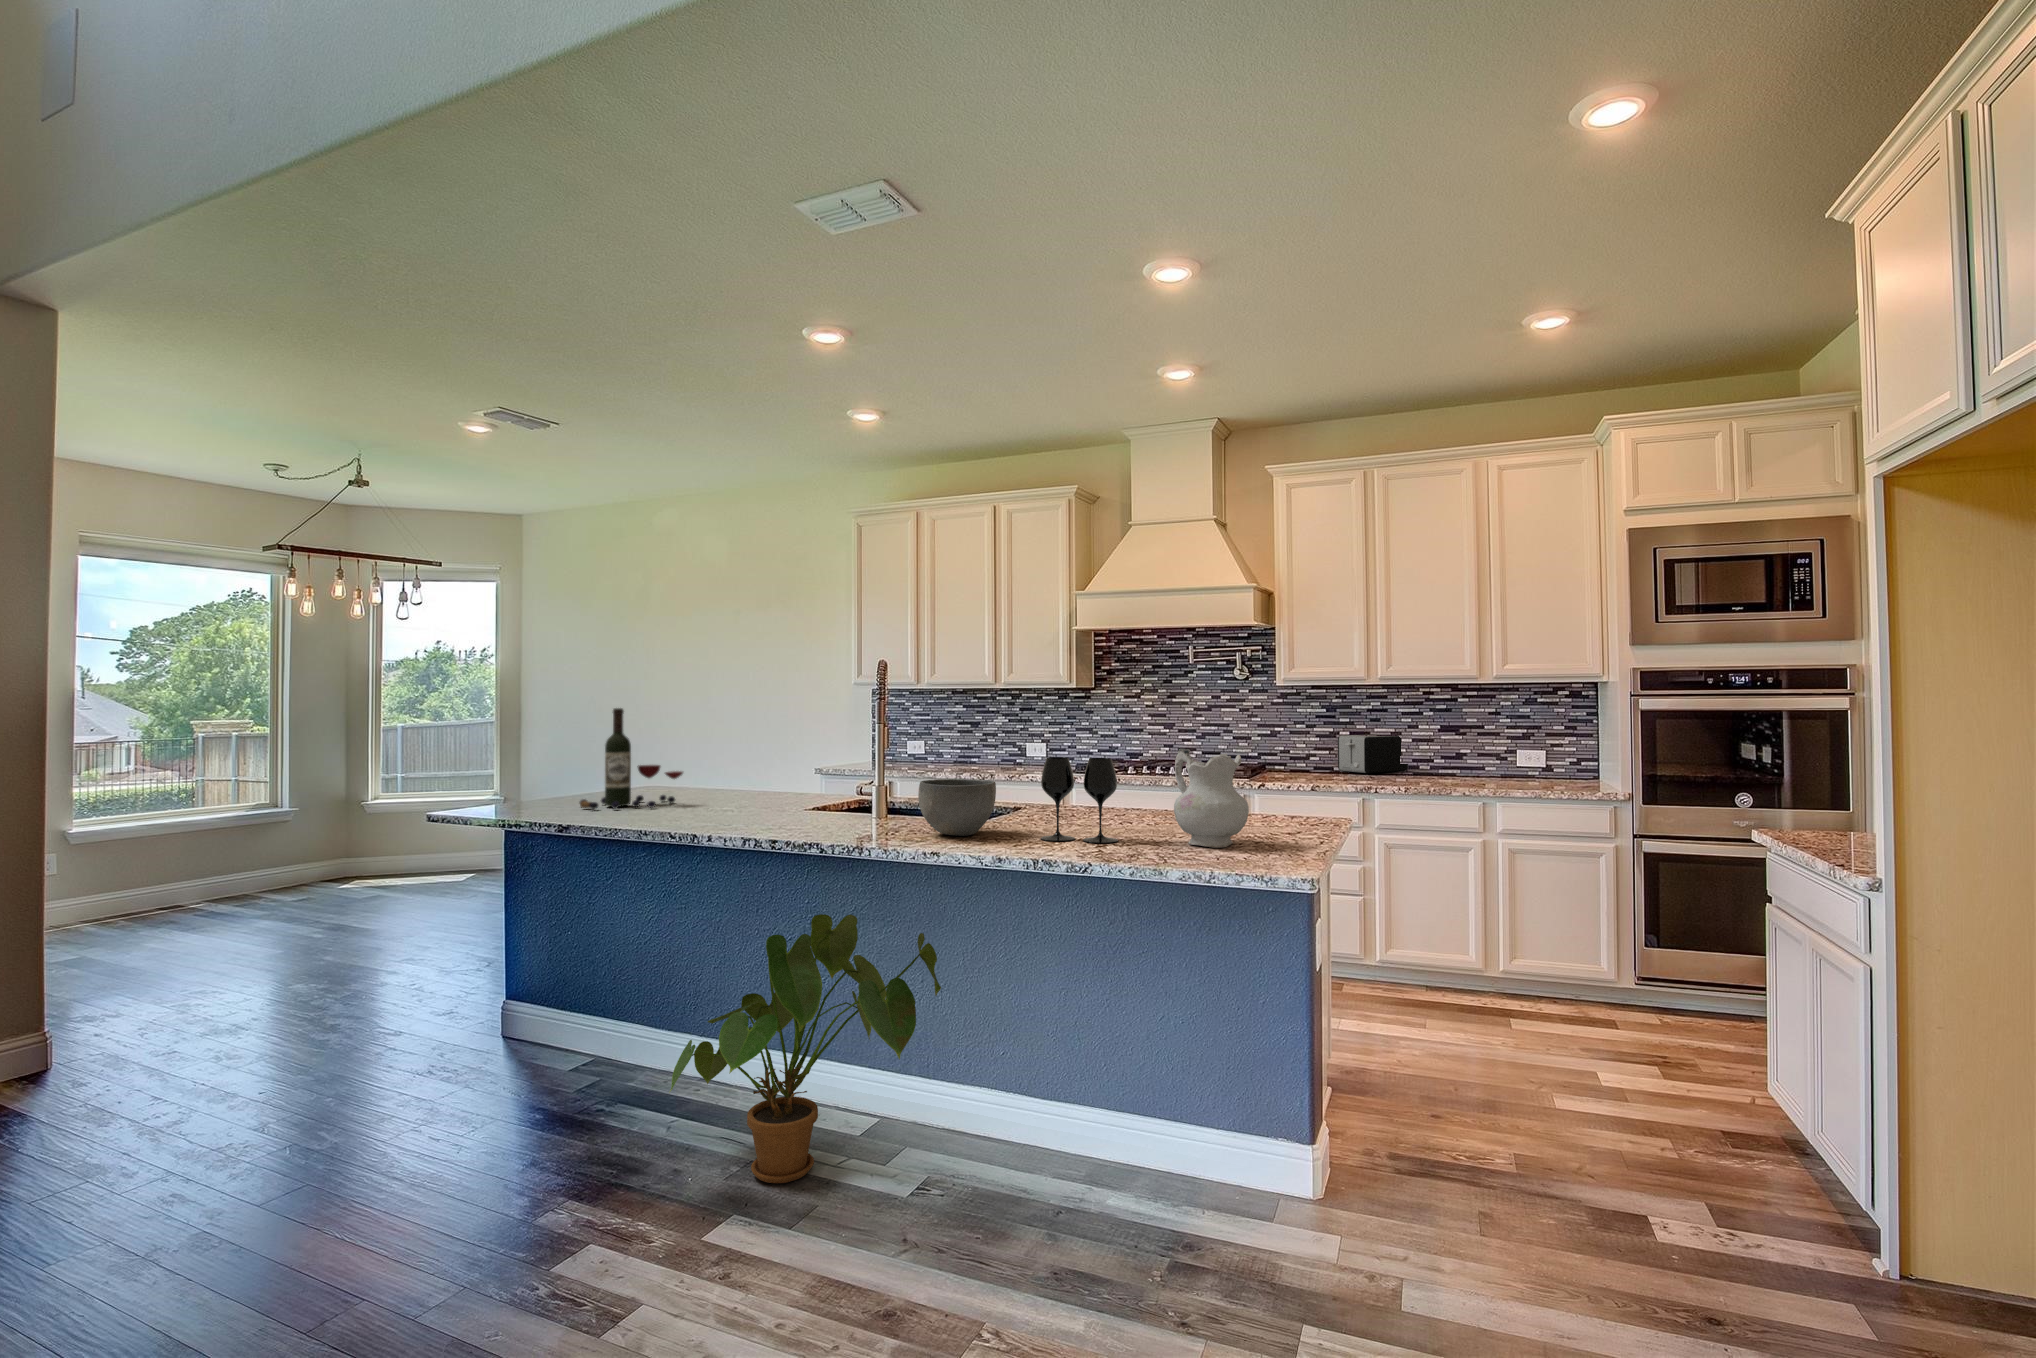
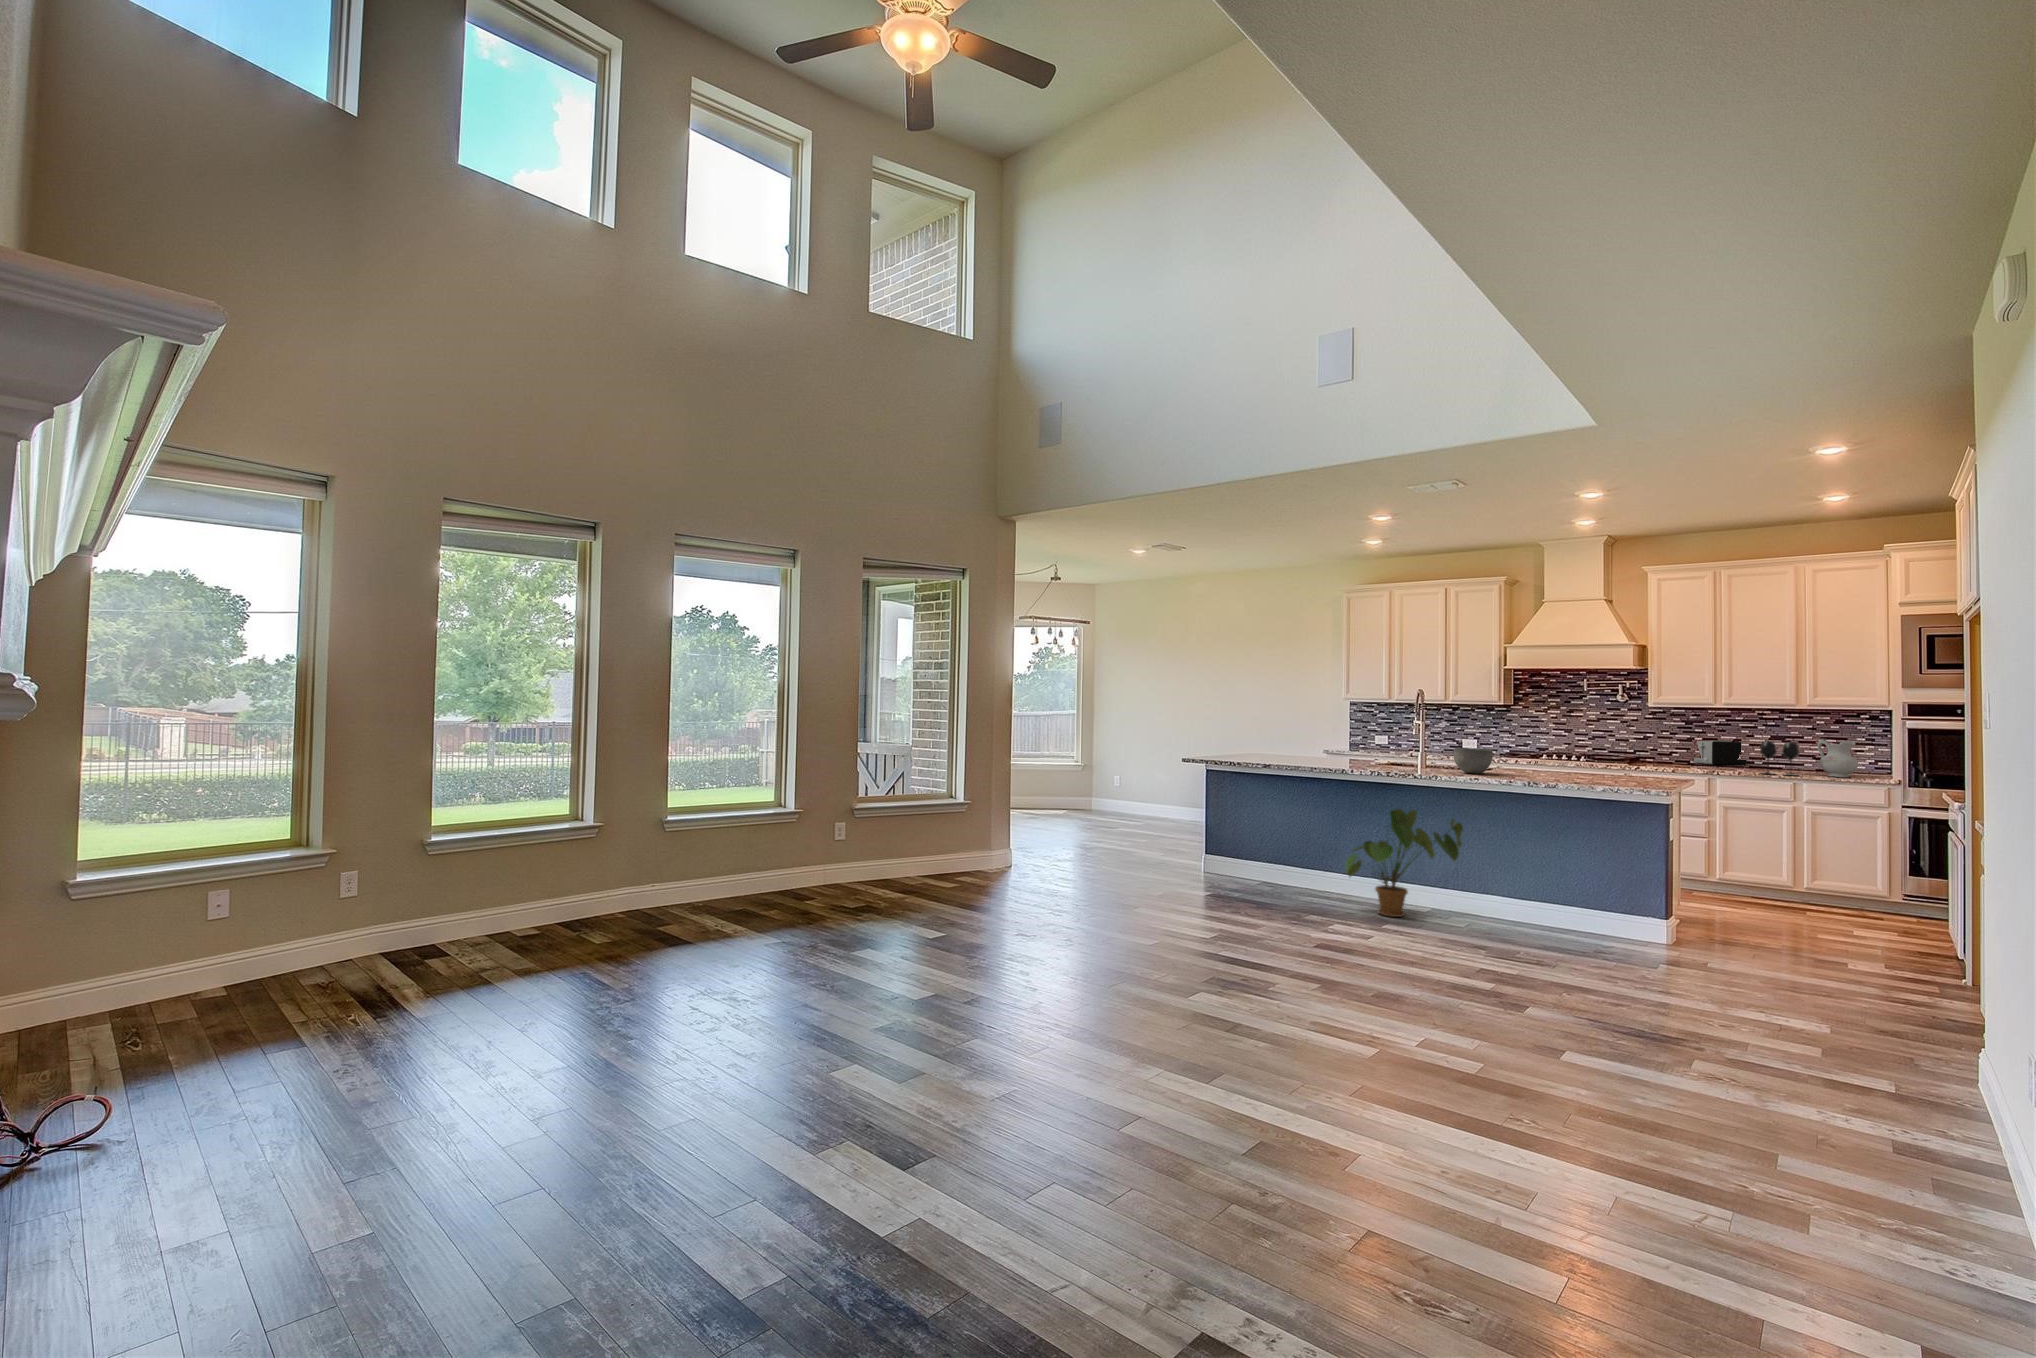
wine bottle: present [580,708,683,809] -> none [1254,710,1307,759]
ceramic pitcher: present [1174,748,1249,848] -> present [1818,738,1858,777]
wine glass: present [1041,757,1118,843] -> present [1760,741,1800,775]

